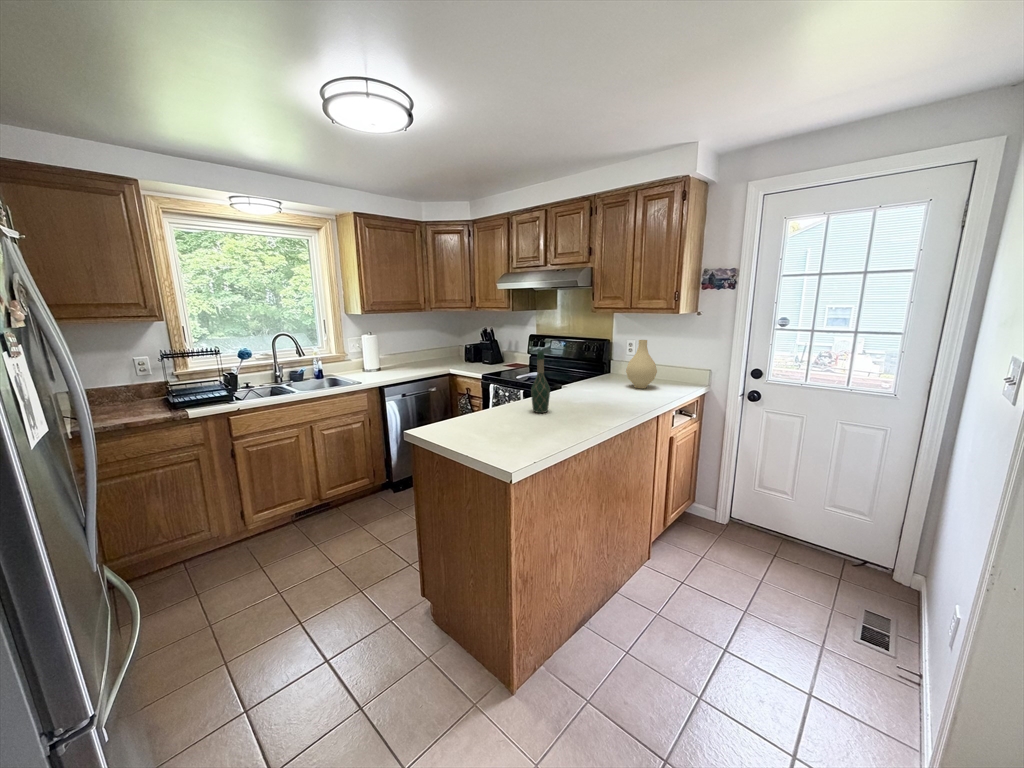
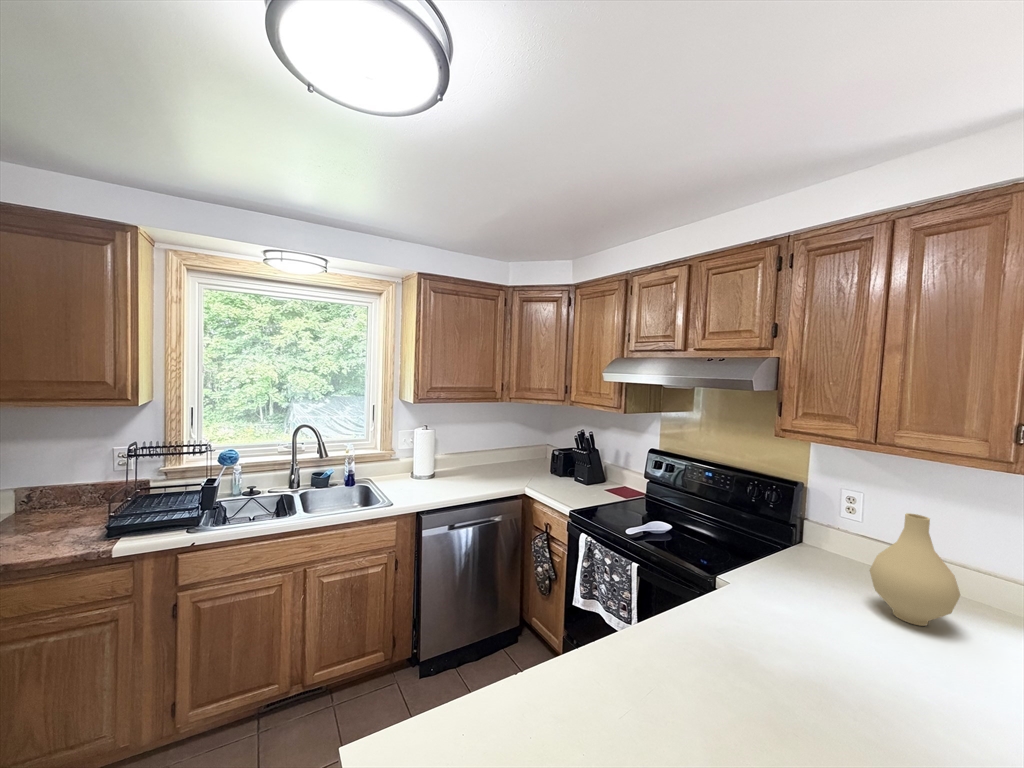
wine bottle: present [531,351,550,413] -> none [673,561,726,727]

